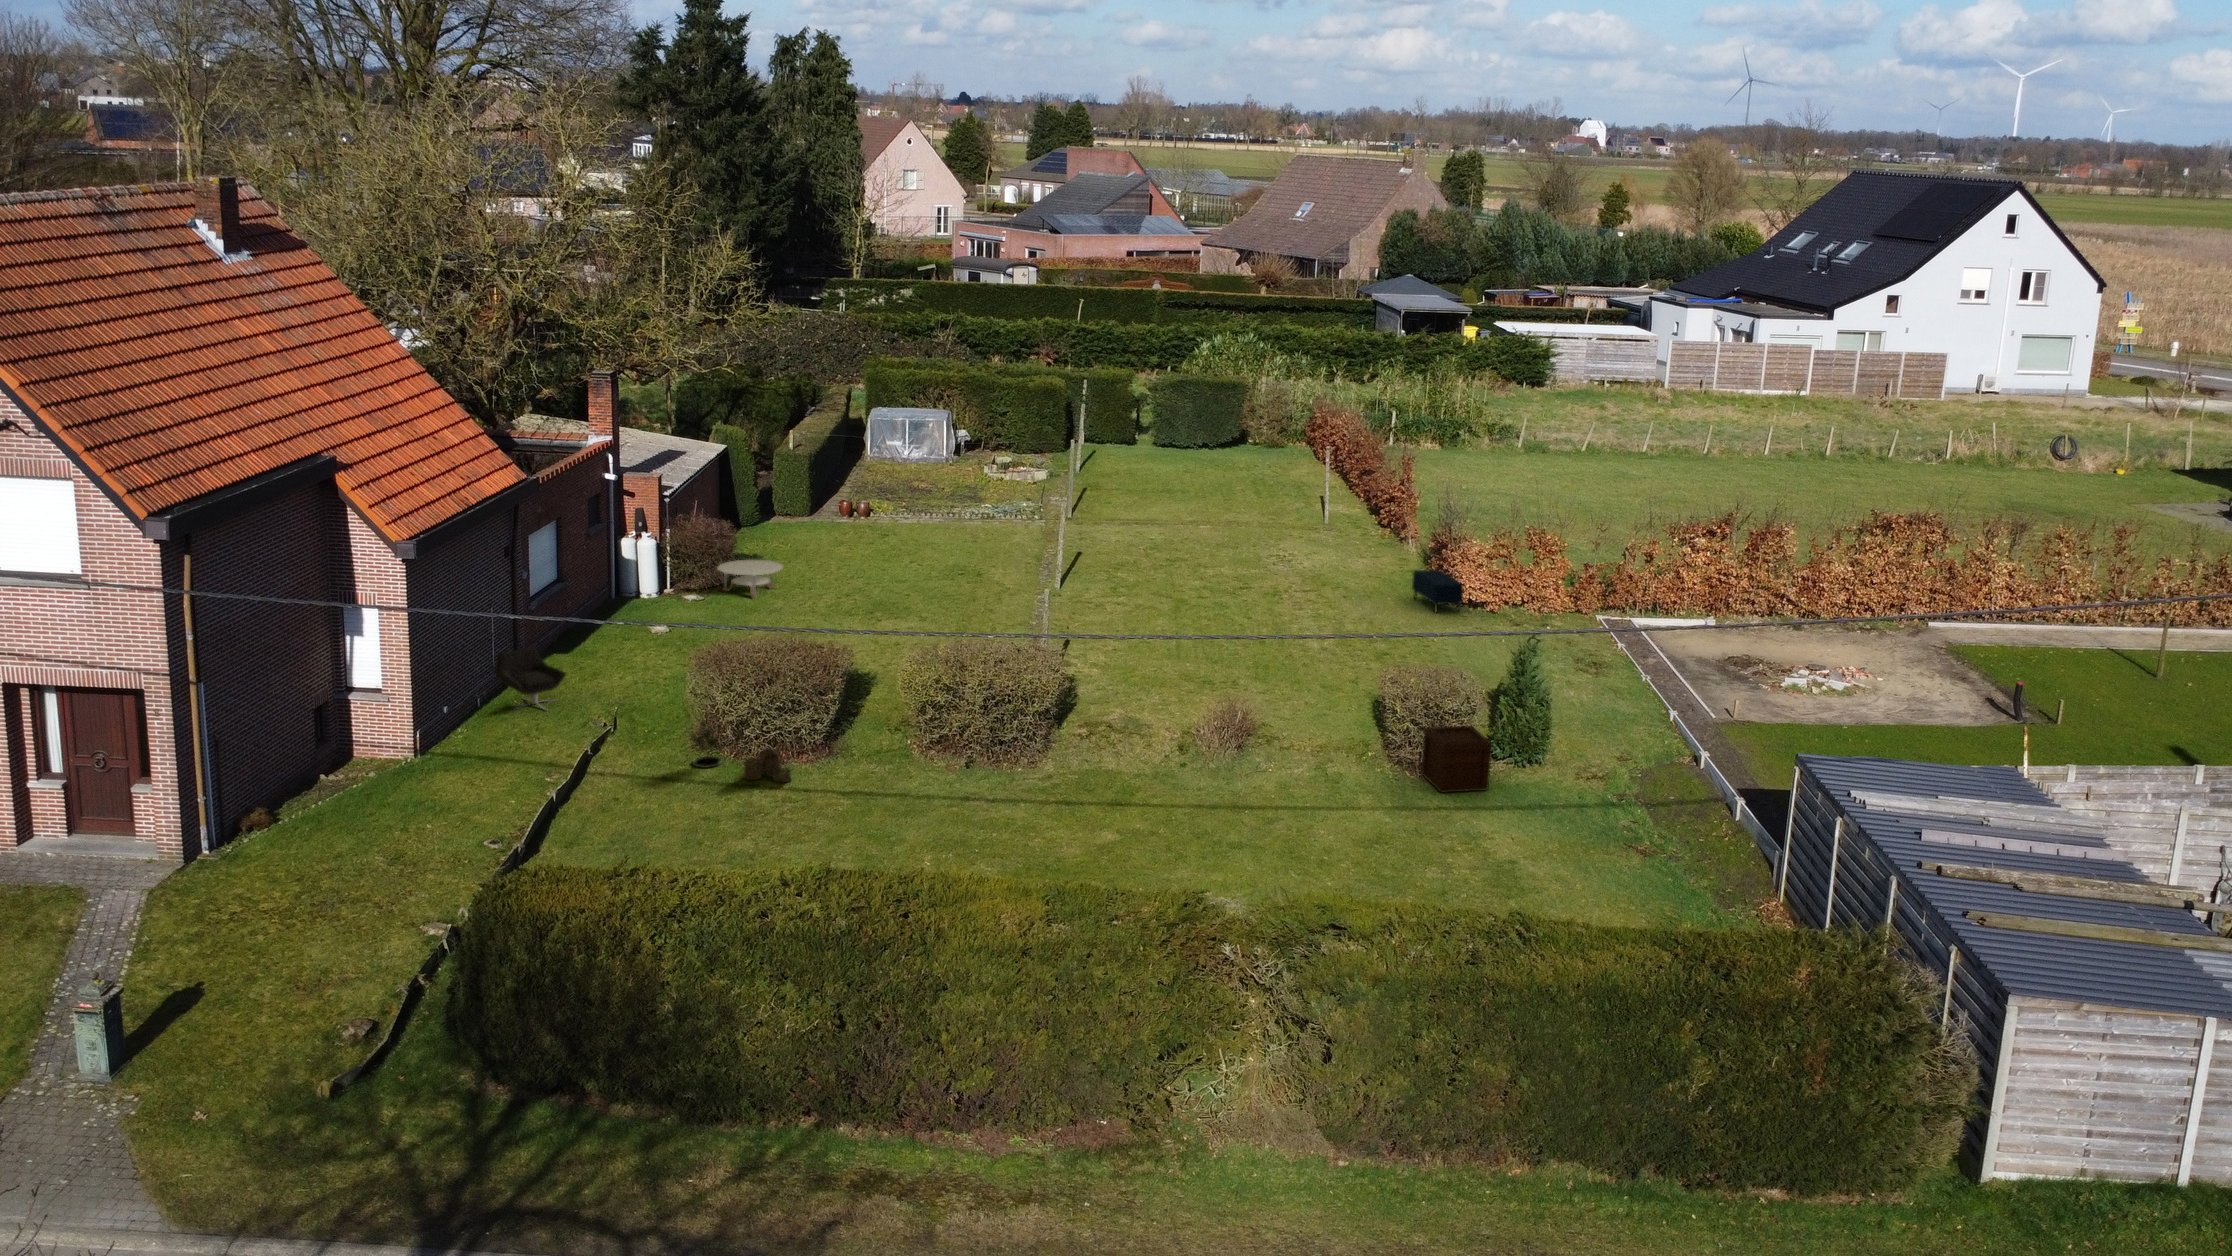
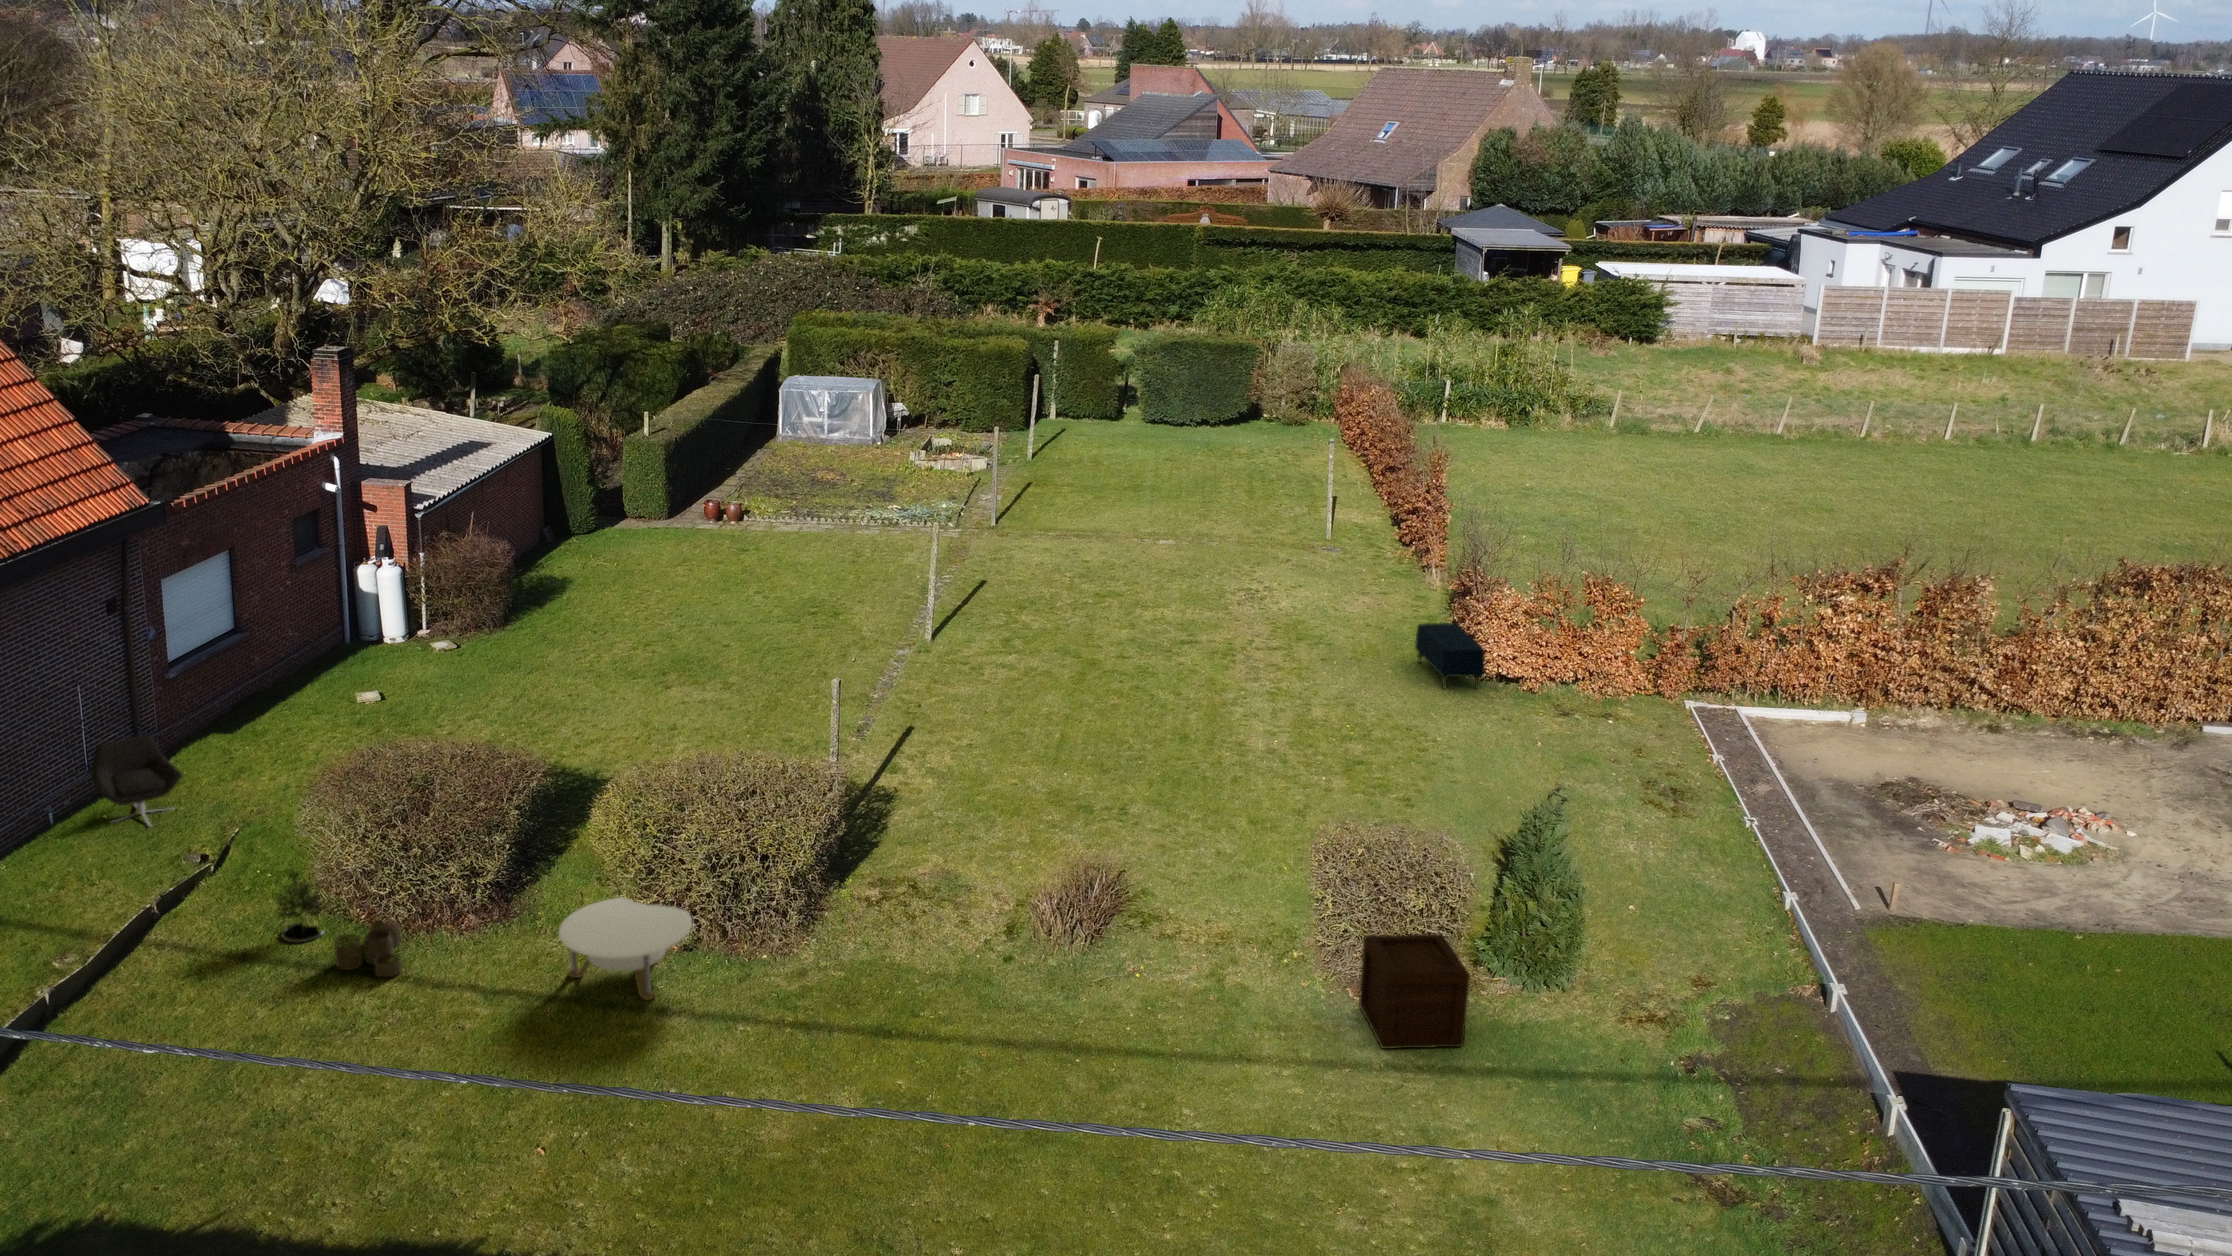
round table: present [718,560,783,599] -> present [559,898,692,1000]

